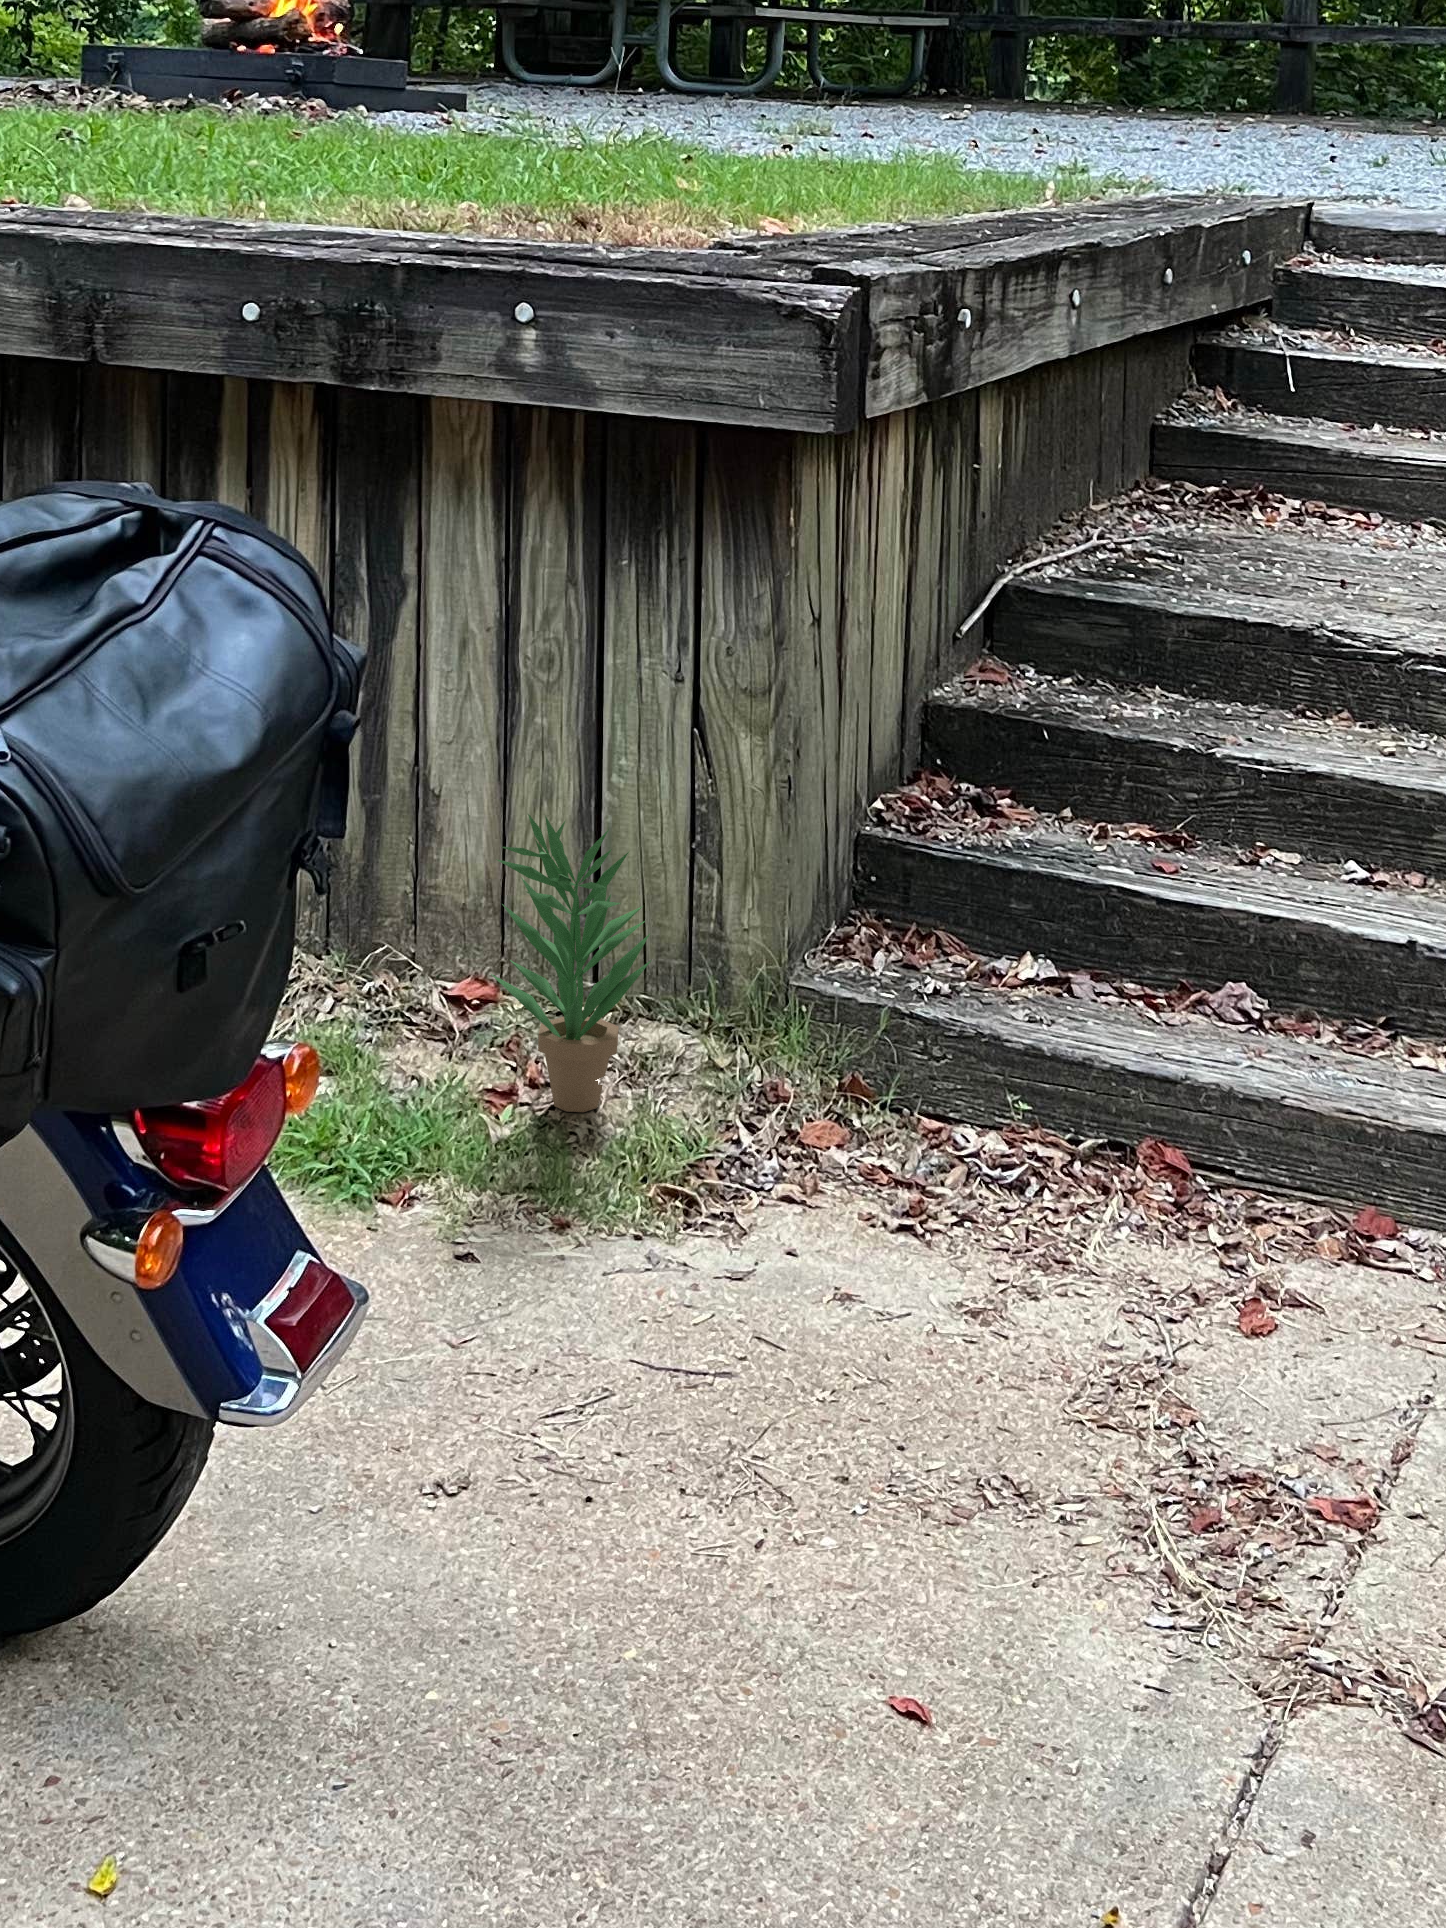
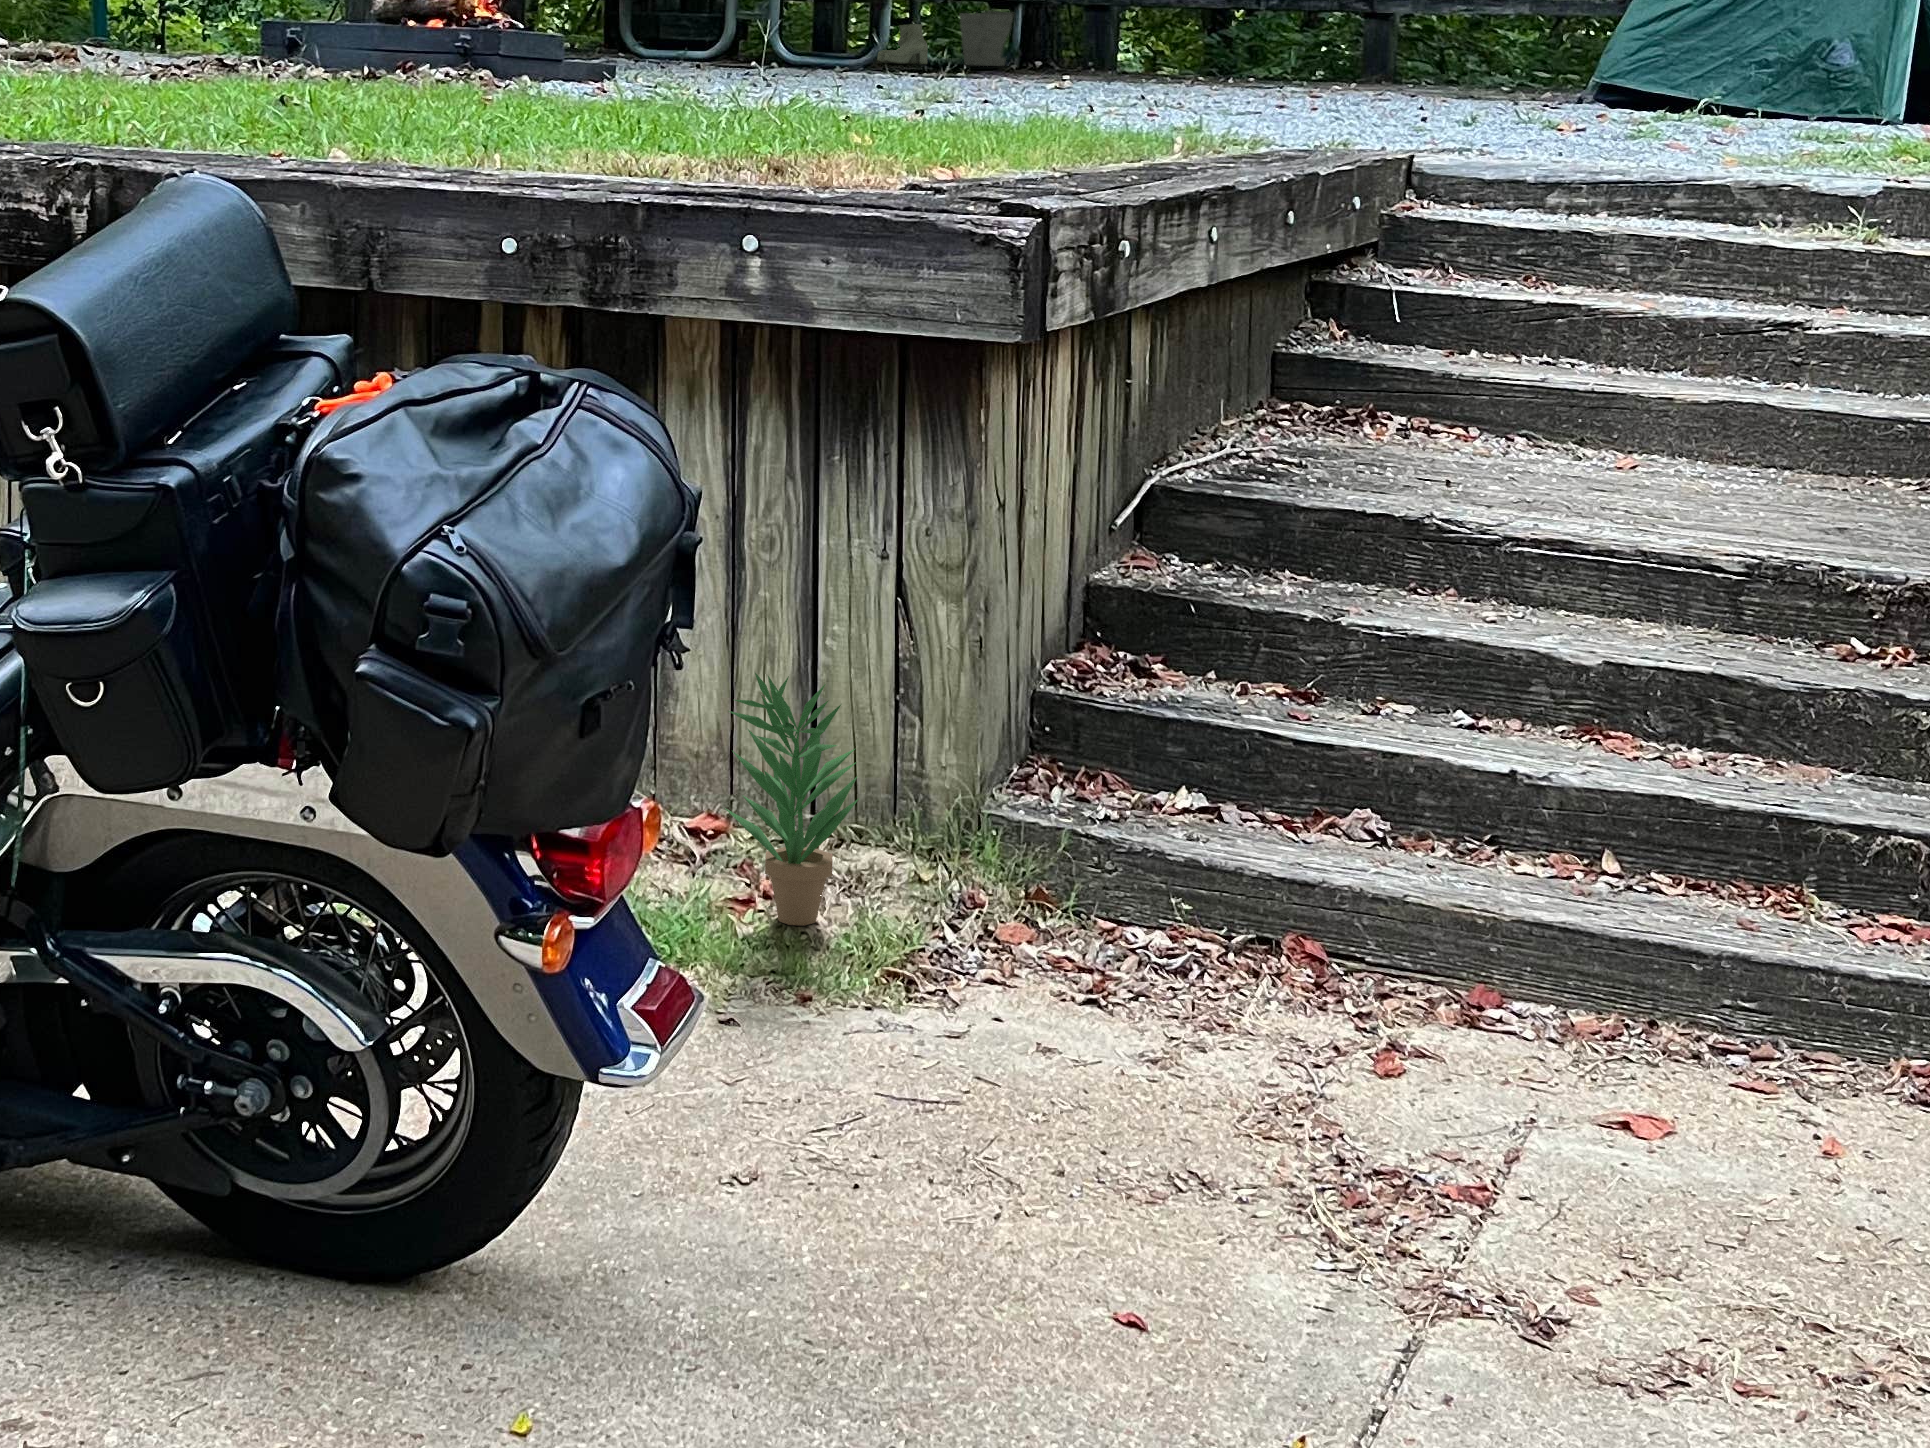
bucket: none [859,37,918,95] -> present [959,10,1013,66]
boots: none [774,50,826,93] -> present [877,24,928,65]

